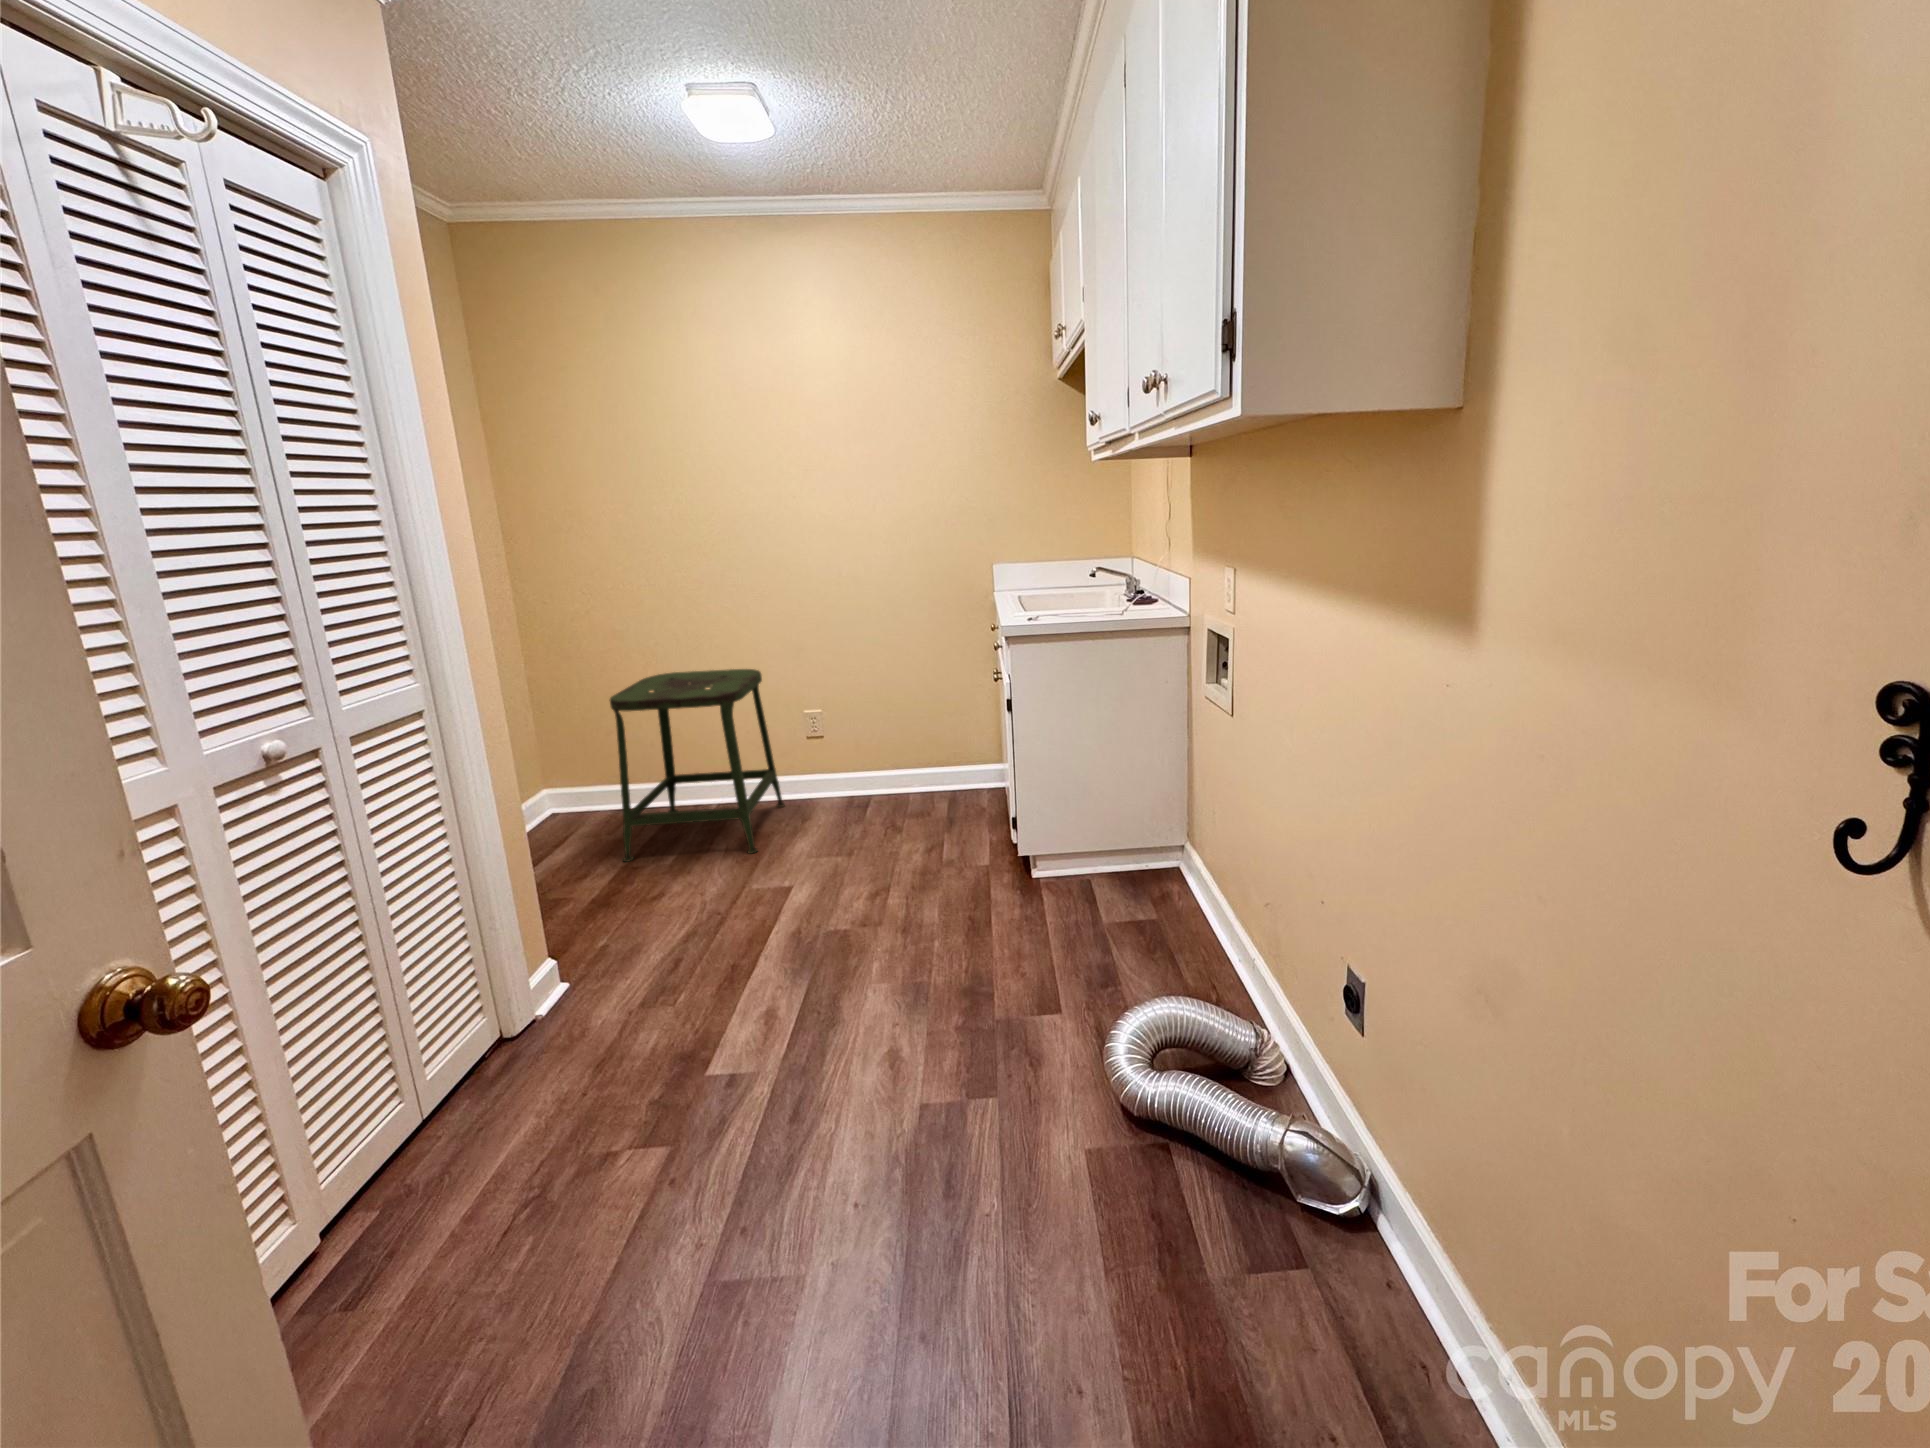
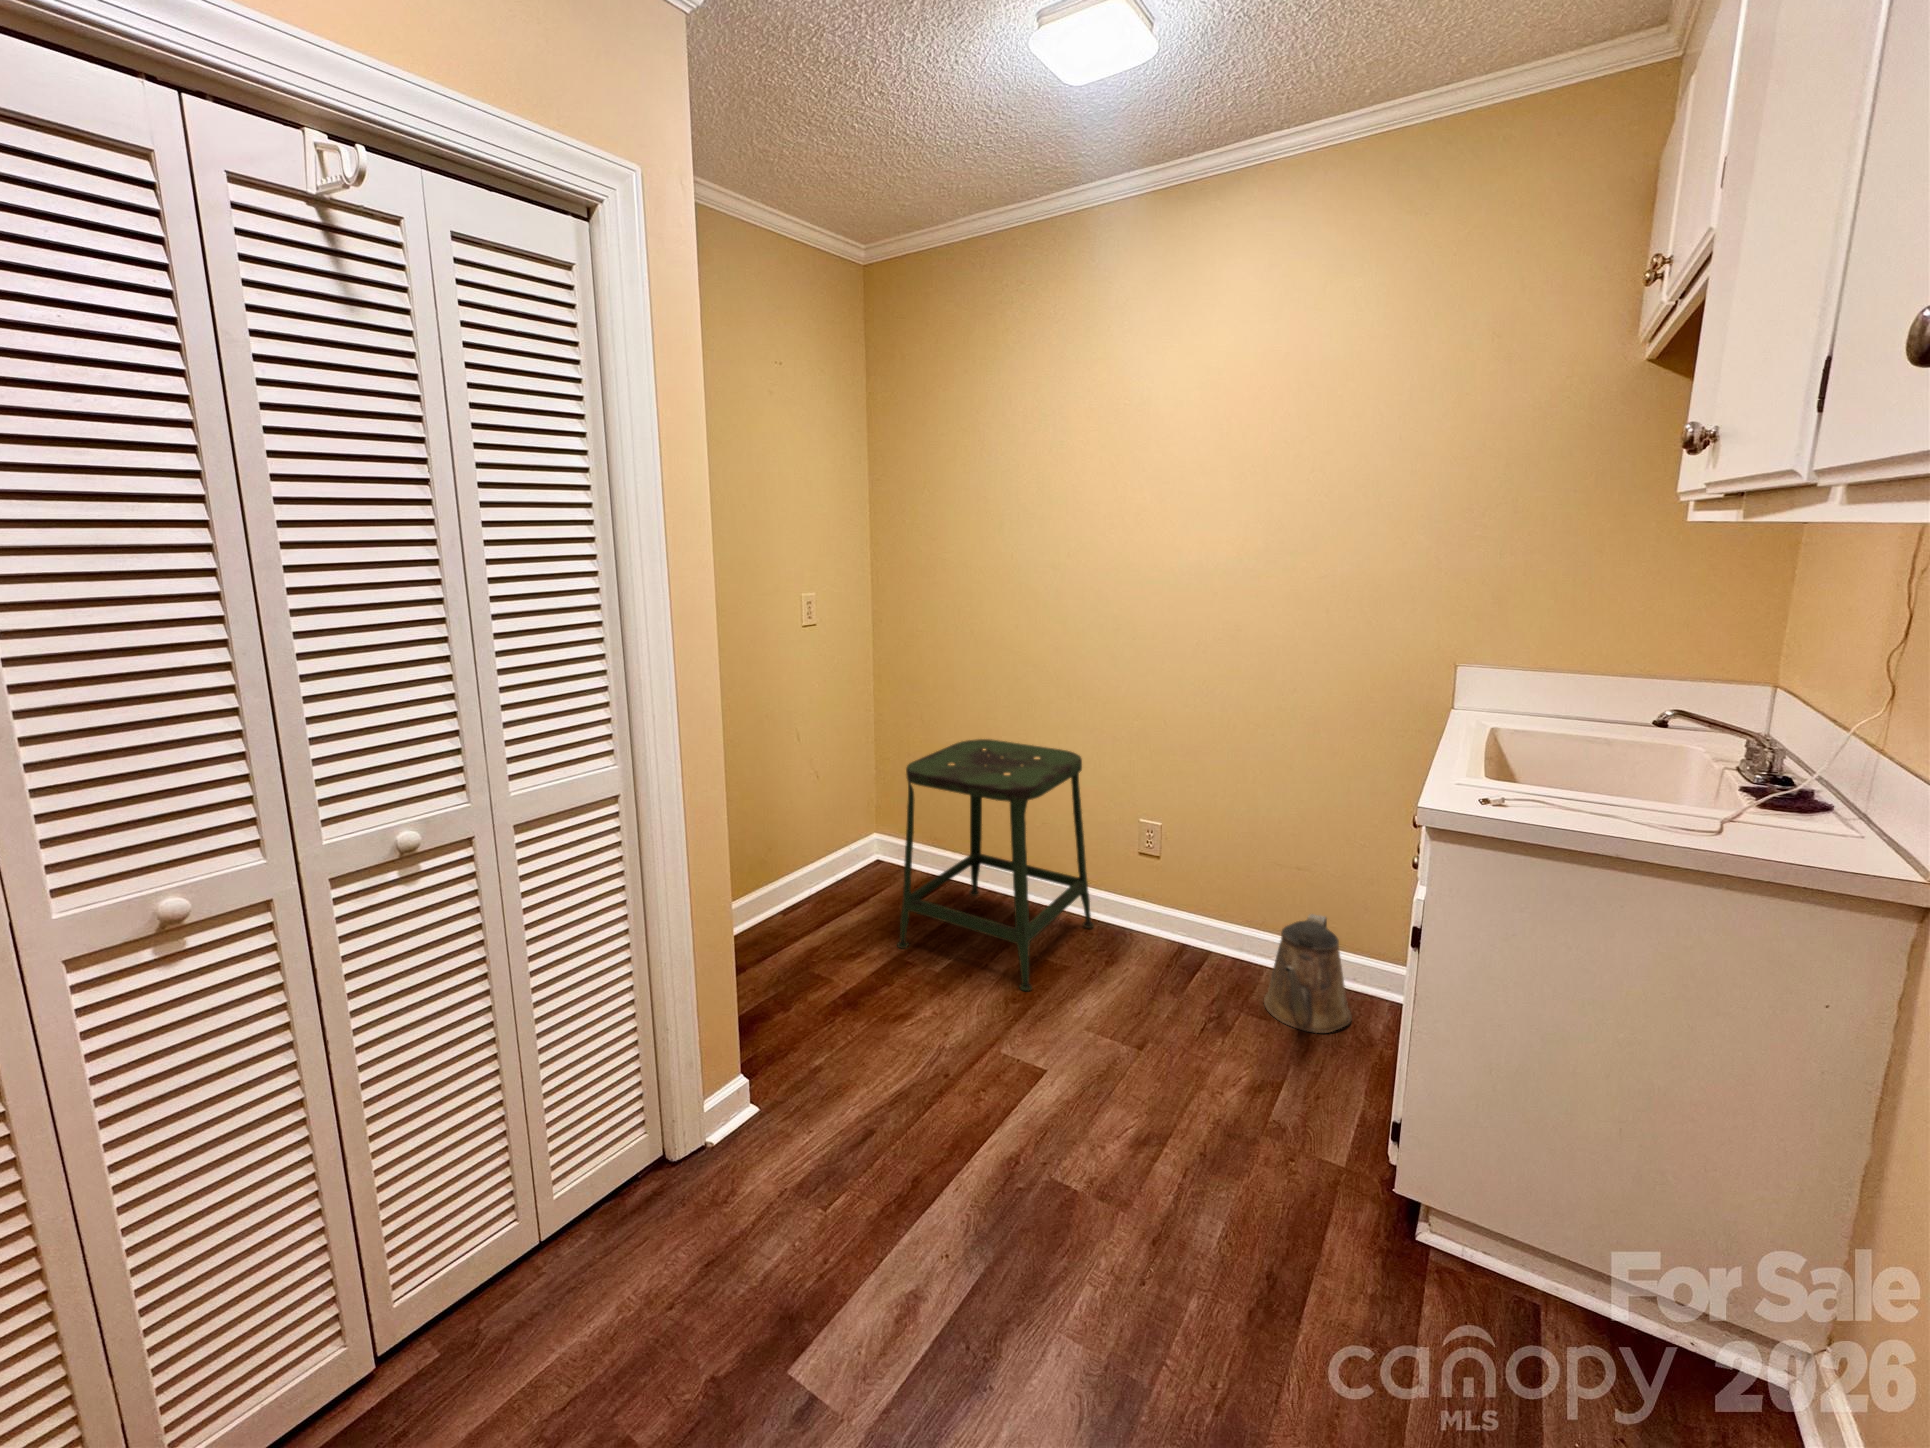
watering can: none [917,745,968,816] -> present [1264,914,1352,1033]

